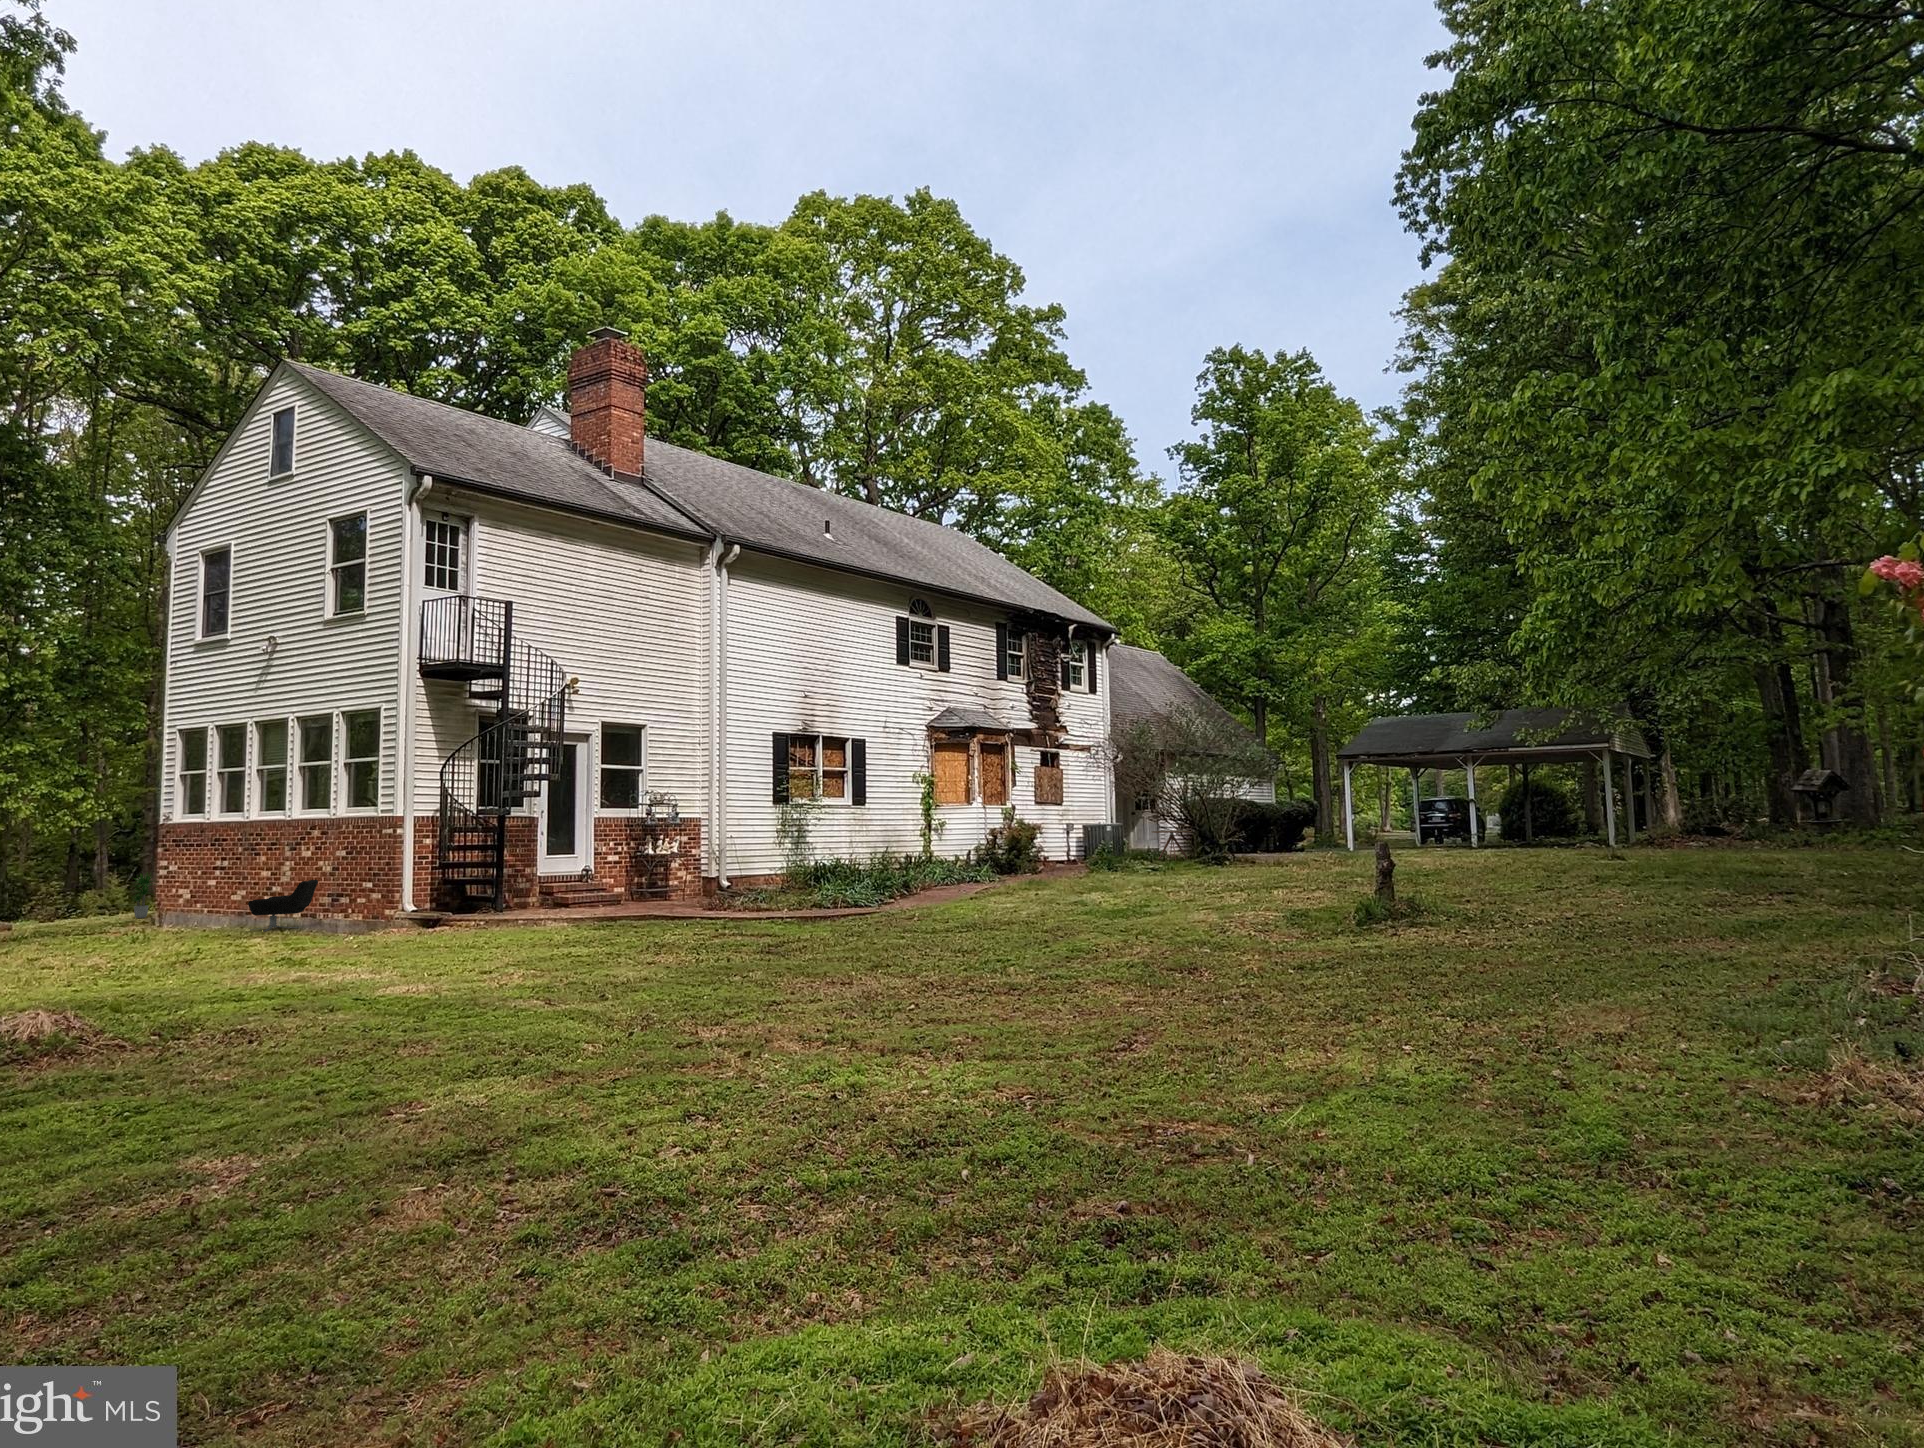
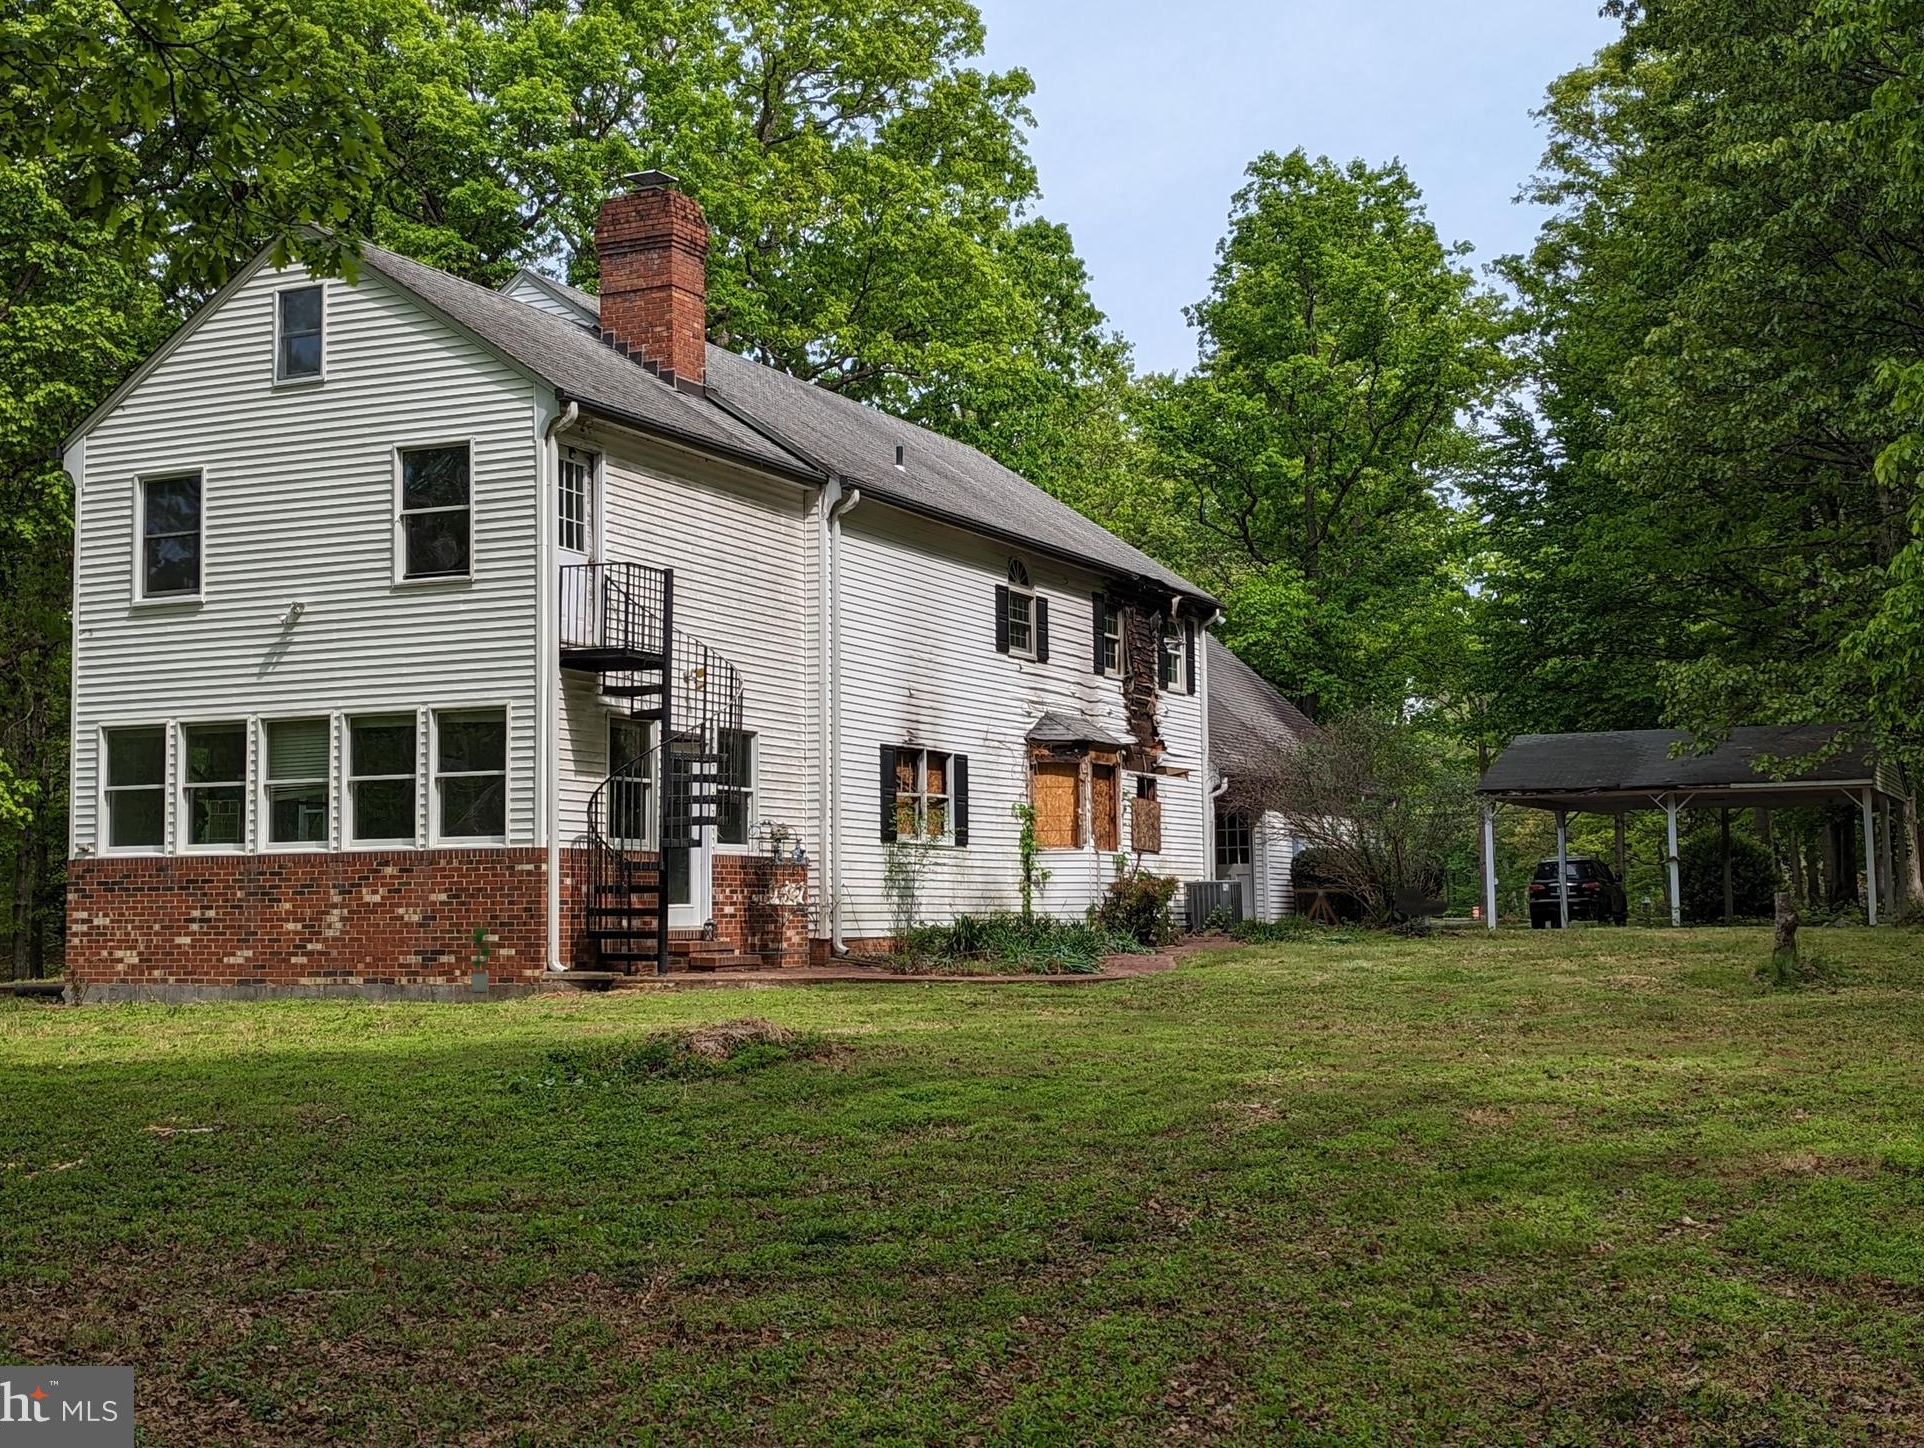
potted plant: present [132,873,156,918] -> present [468,924,498,992]
lounge chair: present [248,879,318,931] -> present [1395,888,1450,927]

